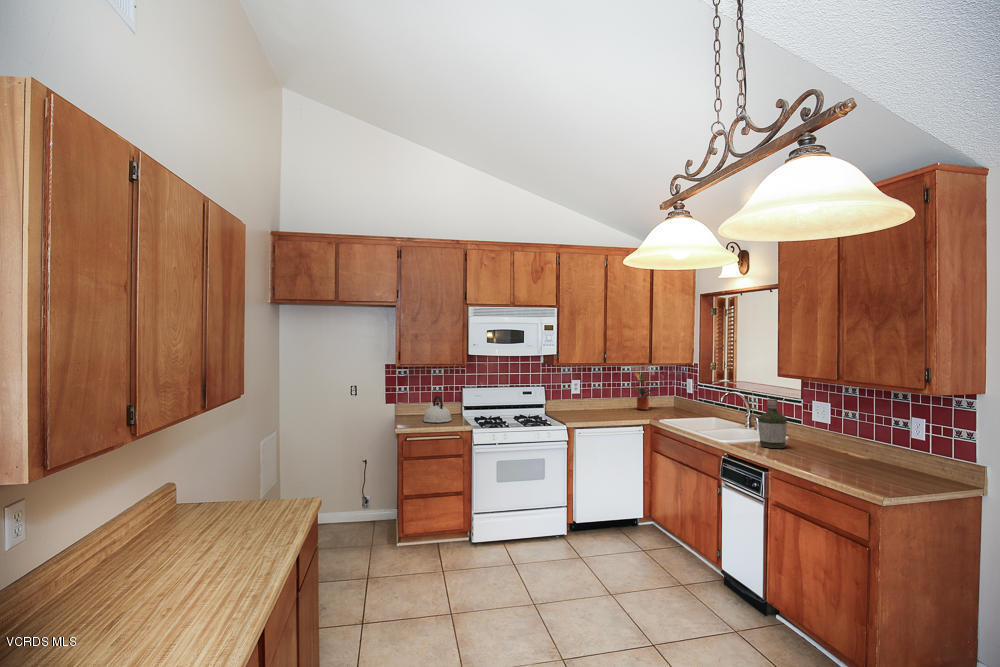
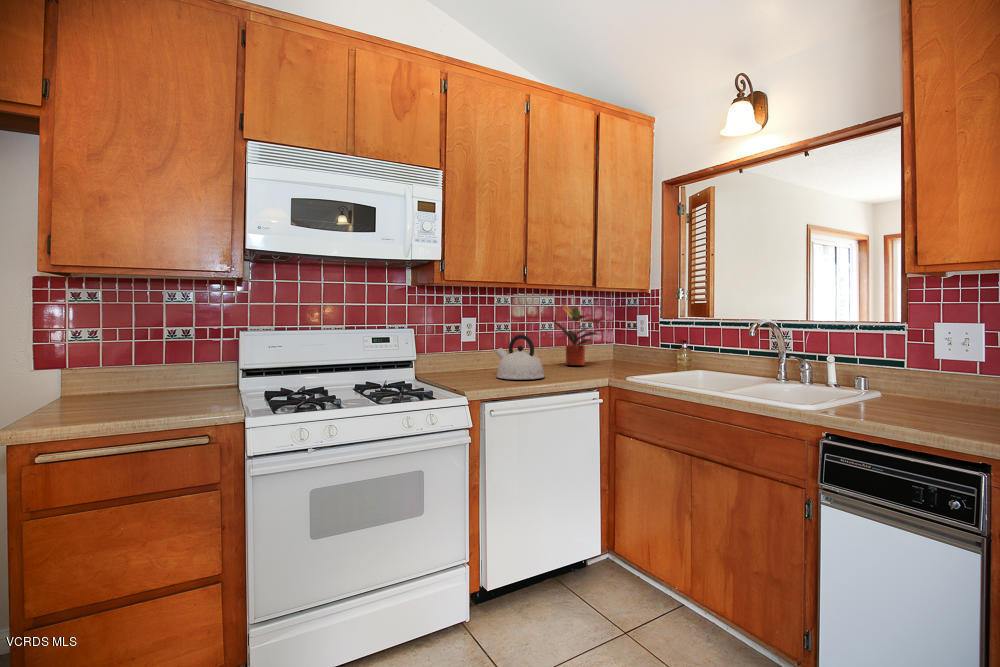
kettle: present [423,396,452,423] -> present [496,335,545,380]
bottle: present [758,399,787,448] -> none [895,320,961,424]

